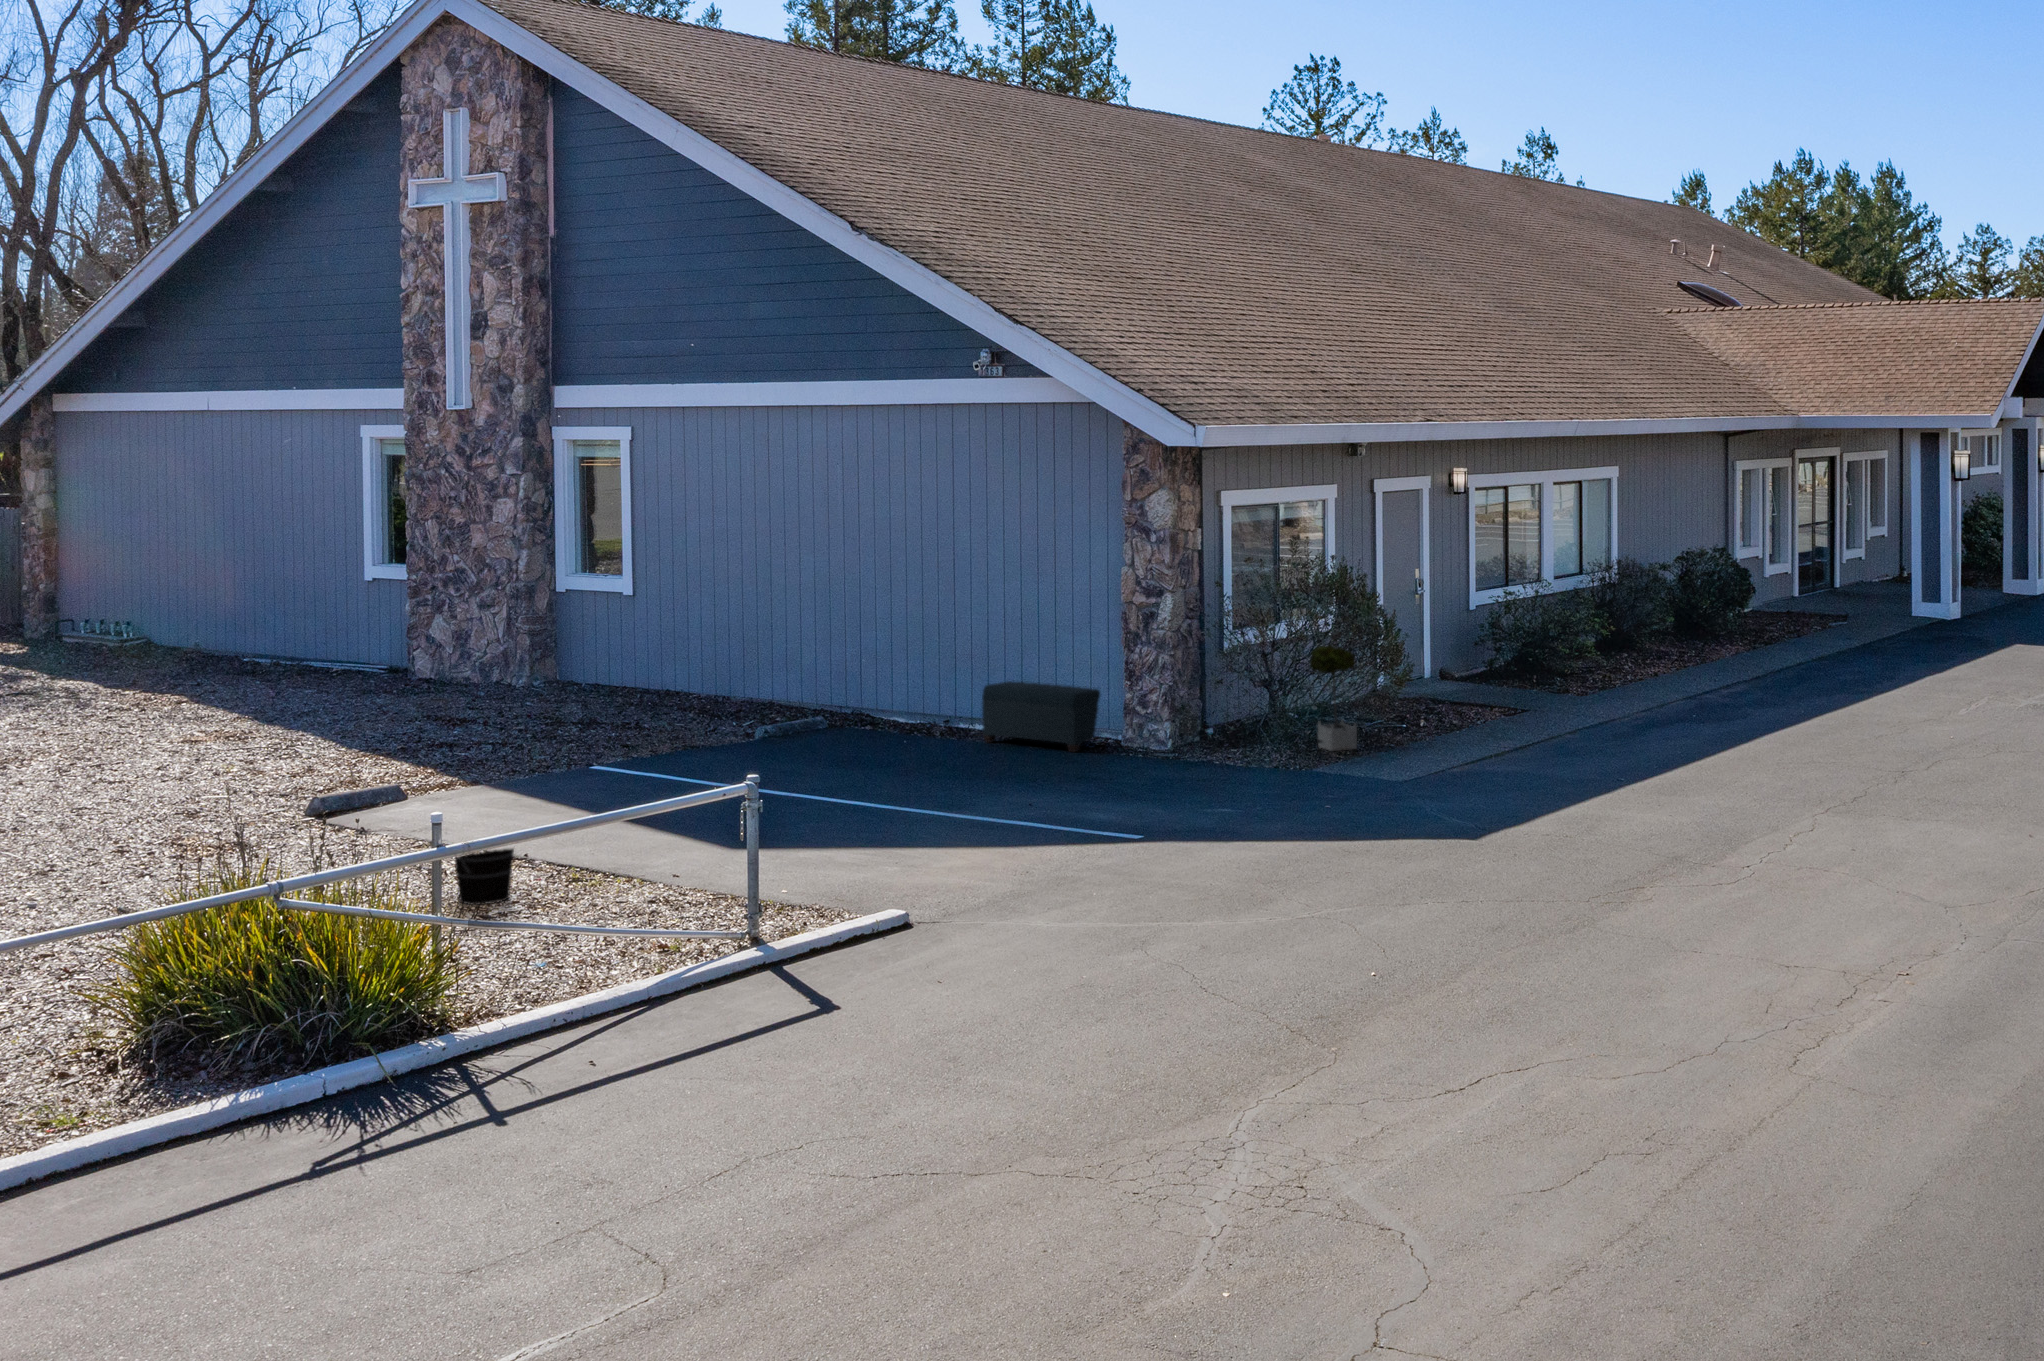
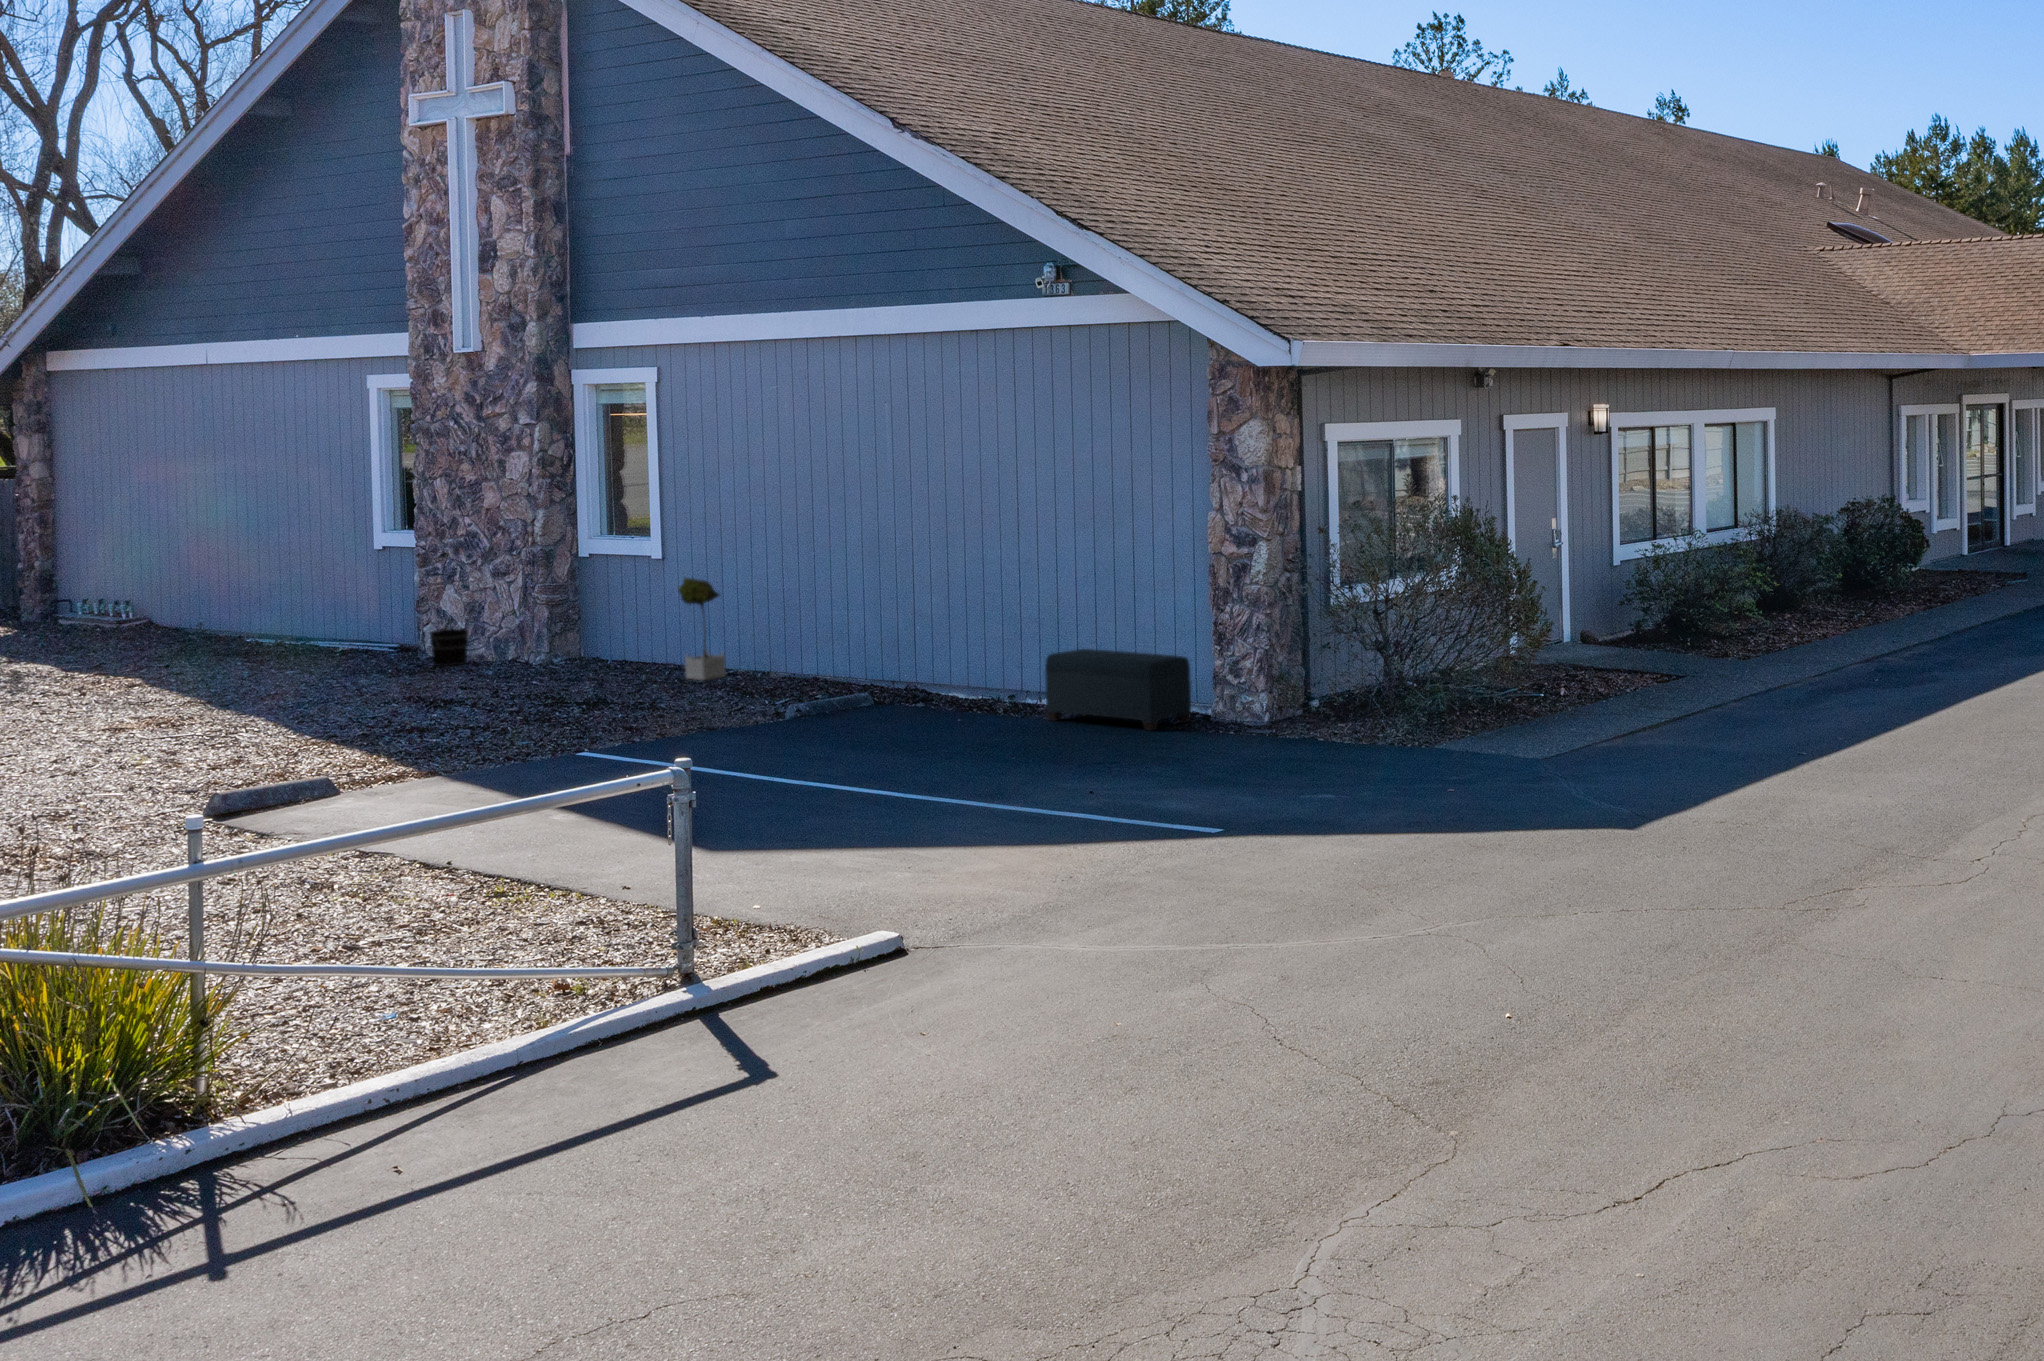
potted tree: present [1310,645,1357,751] -> present [679,578,726,680]
bucket: present [454,843,514,905] -> present [430,628,468,666]

